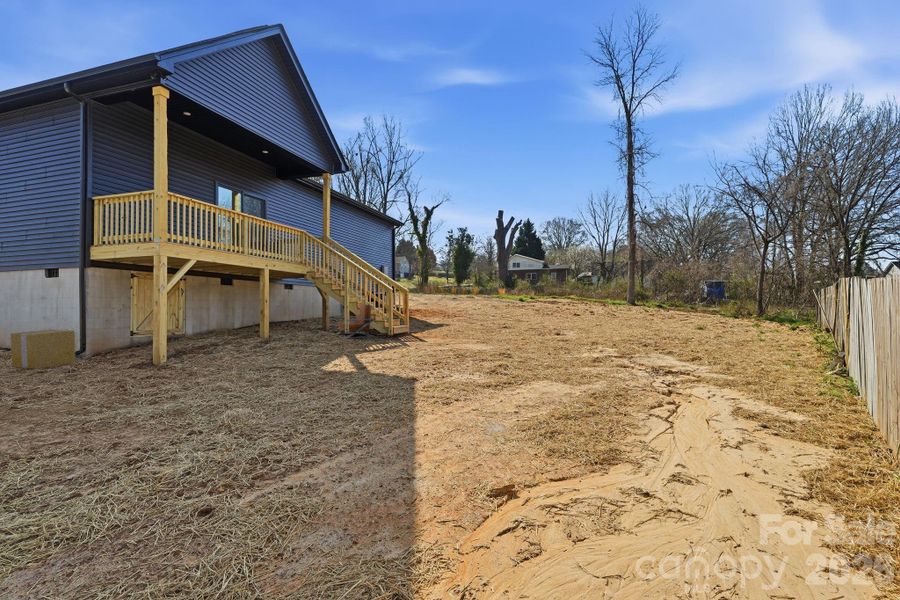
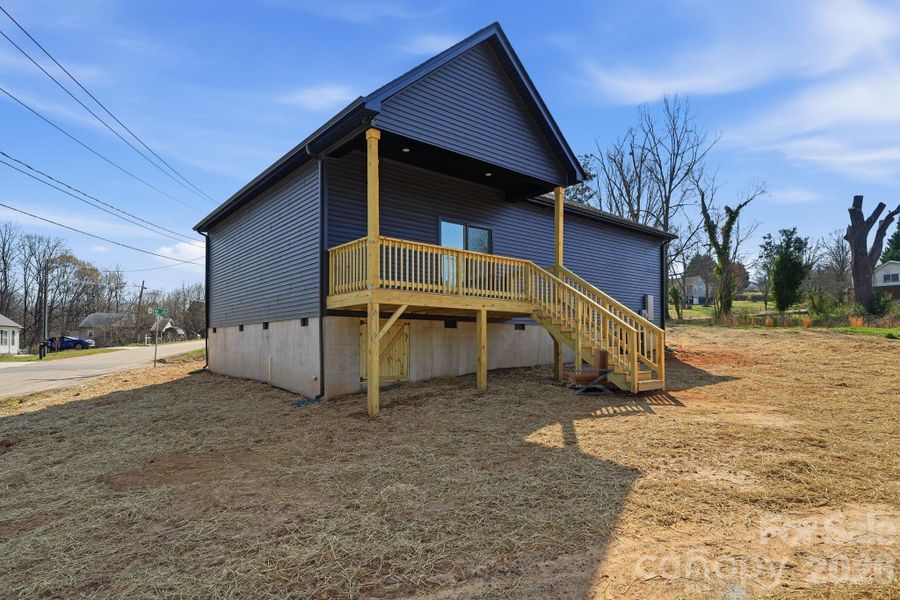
cardboard box: present [10,330,75,369] -> none [281,372,321,408]

